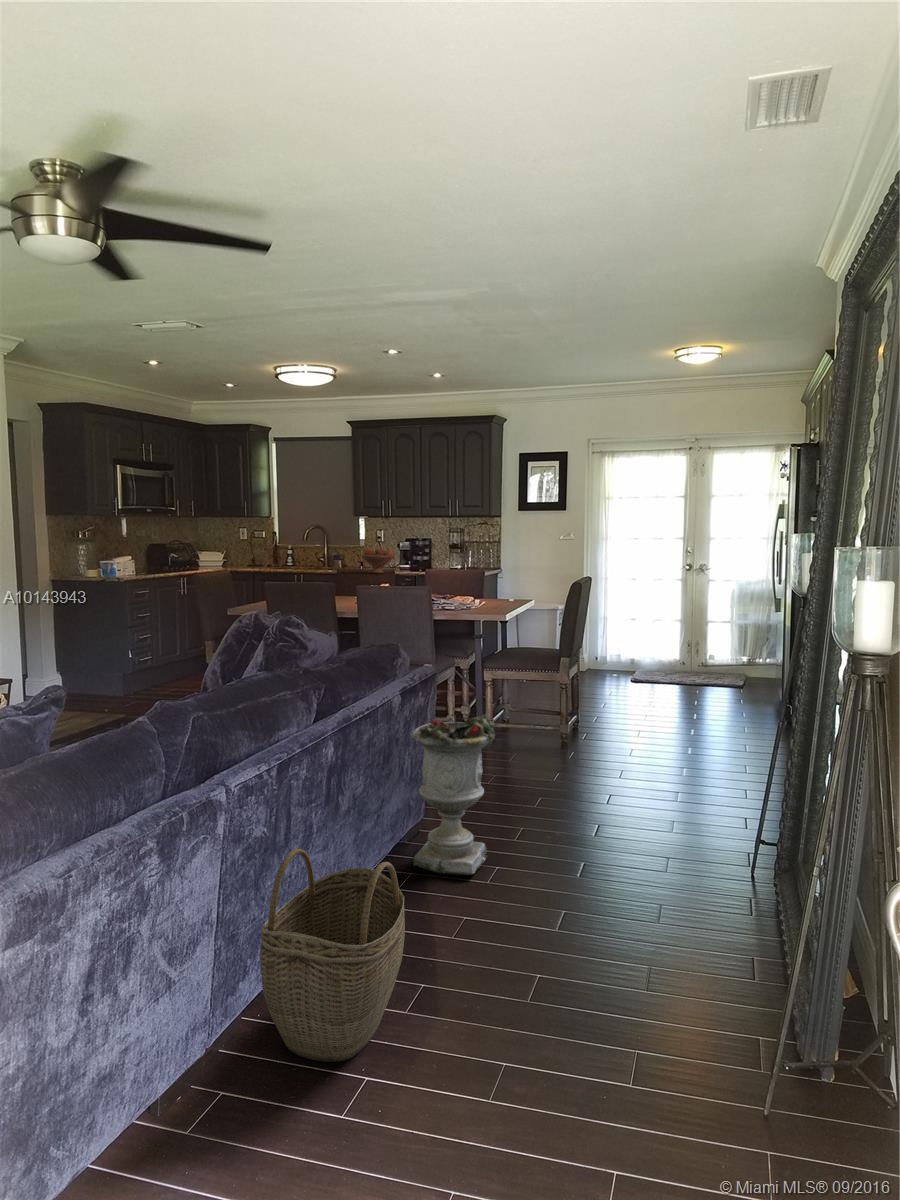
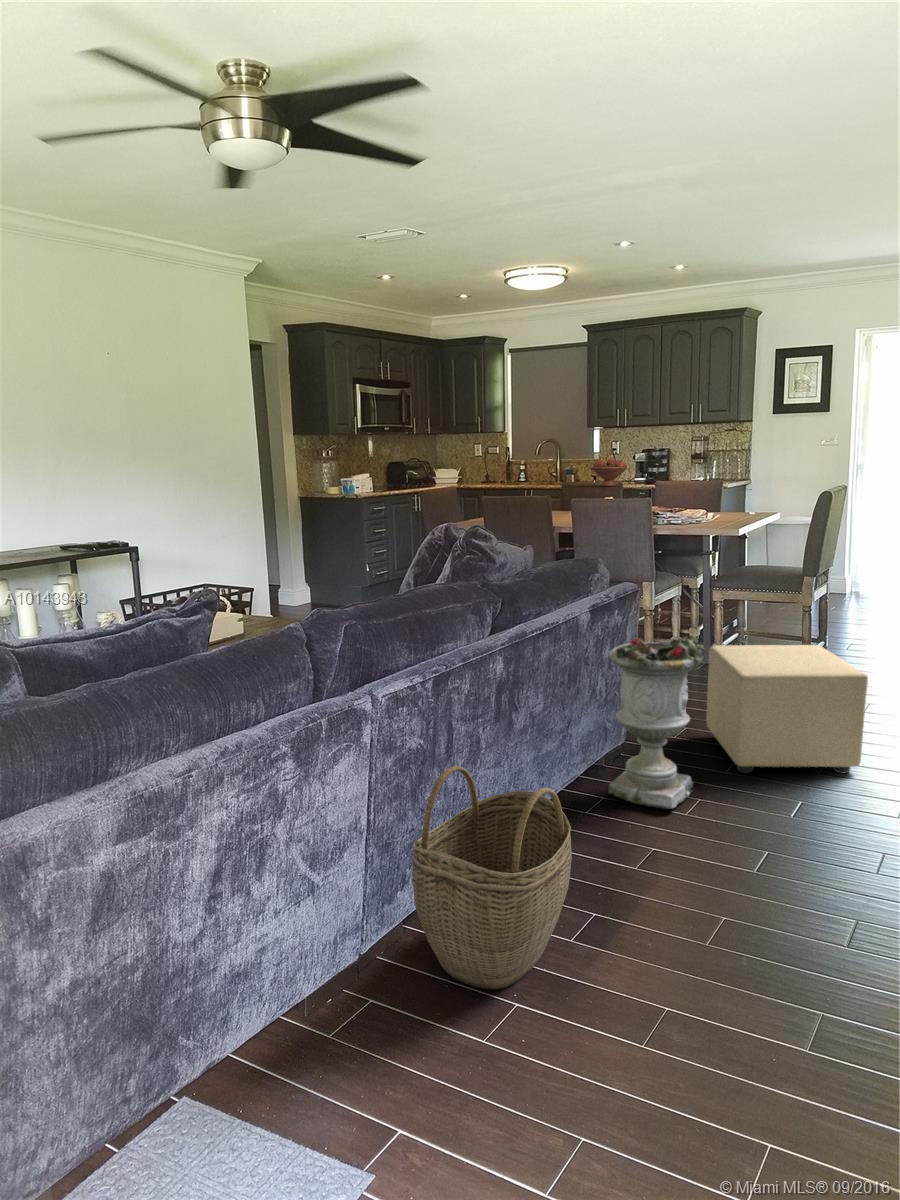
ottoman: none [490,718,624,837] -> present [706,645,868,774]

